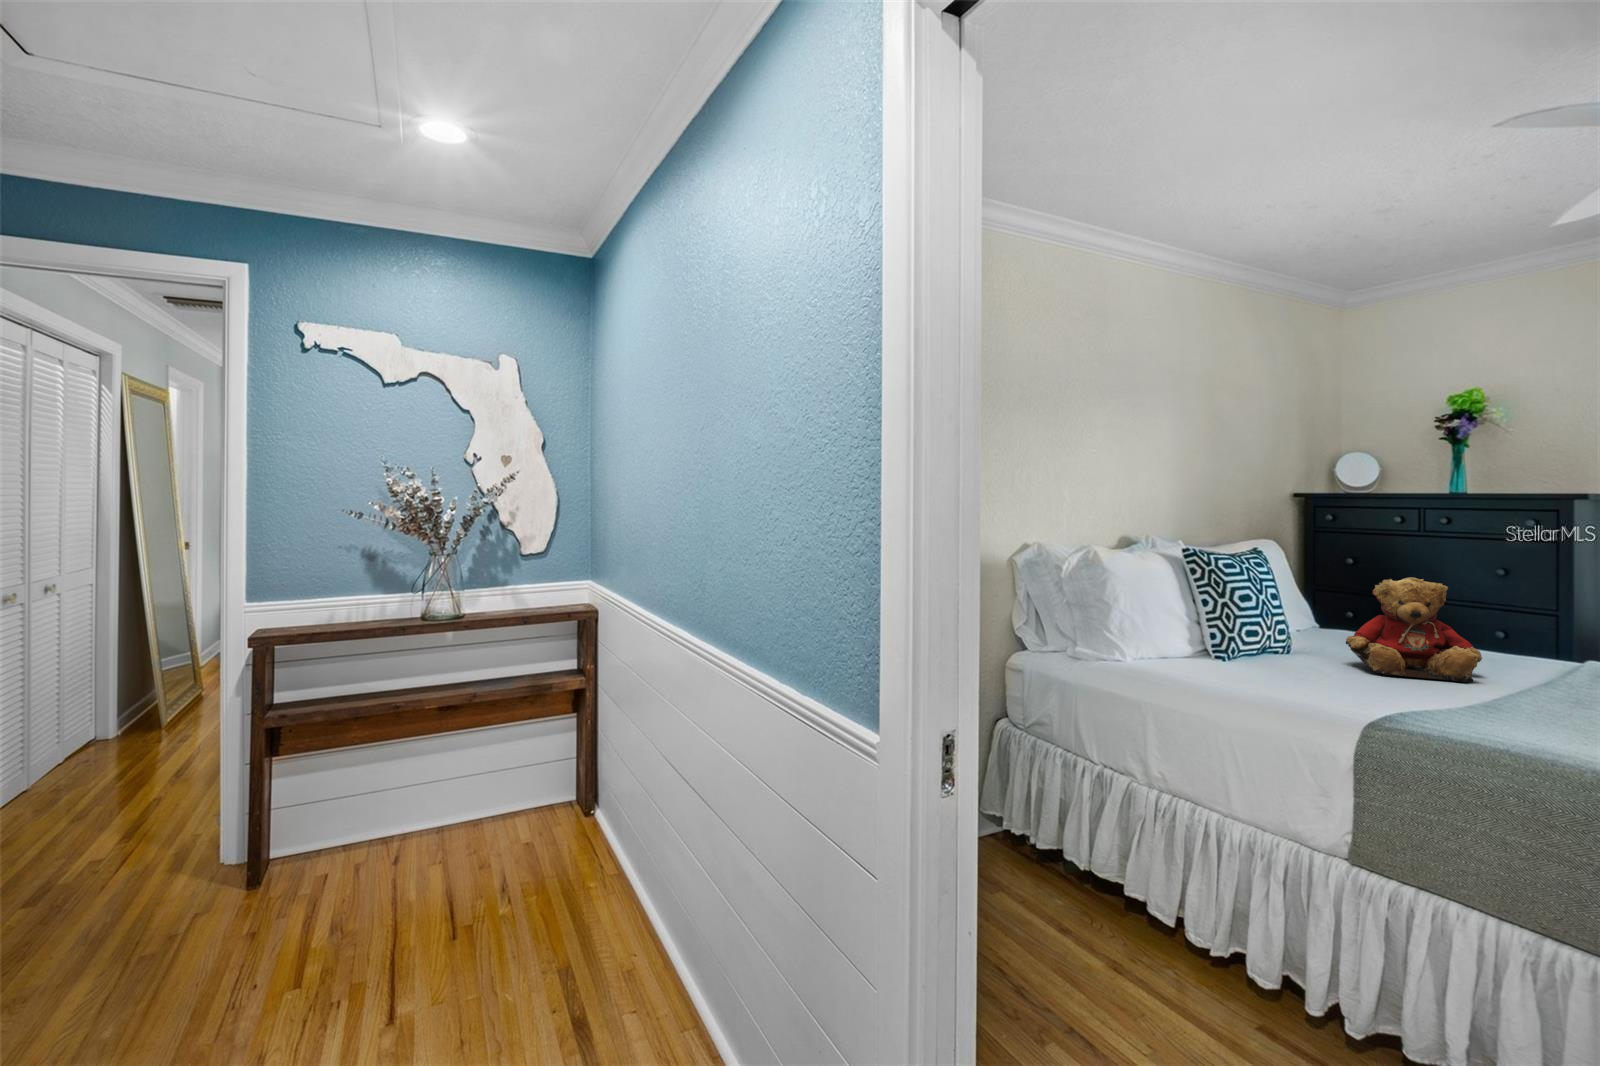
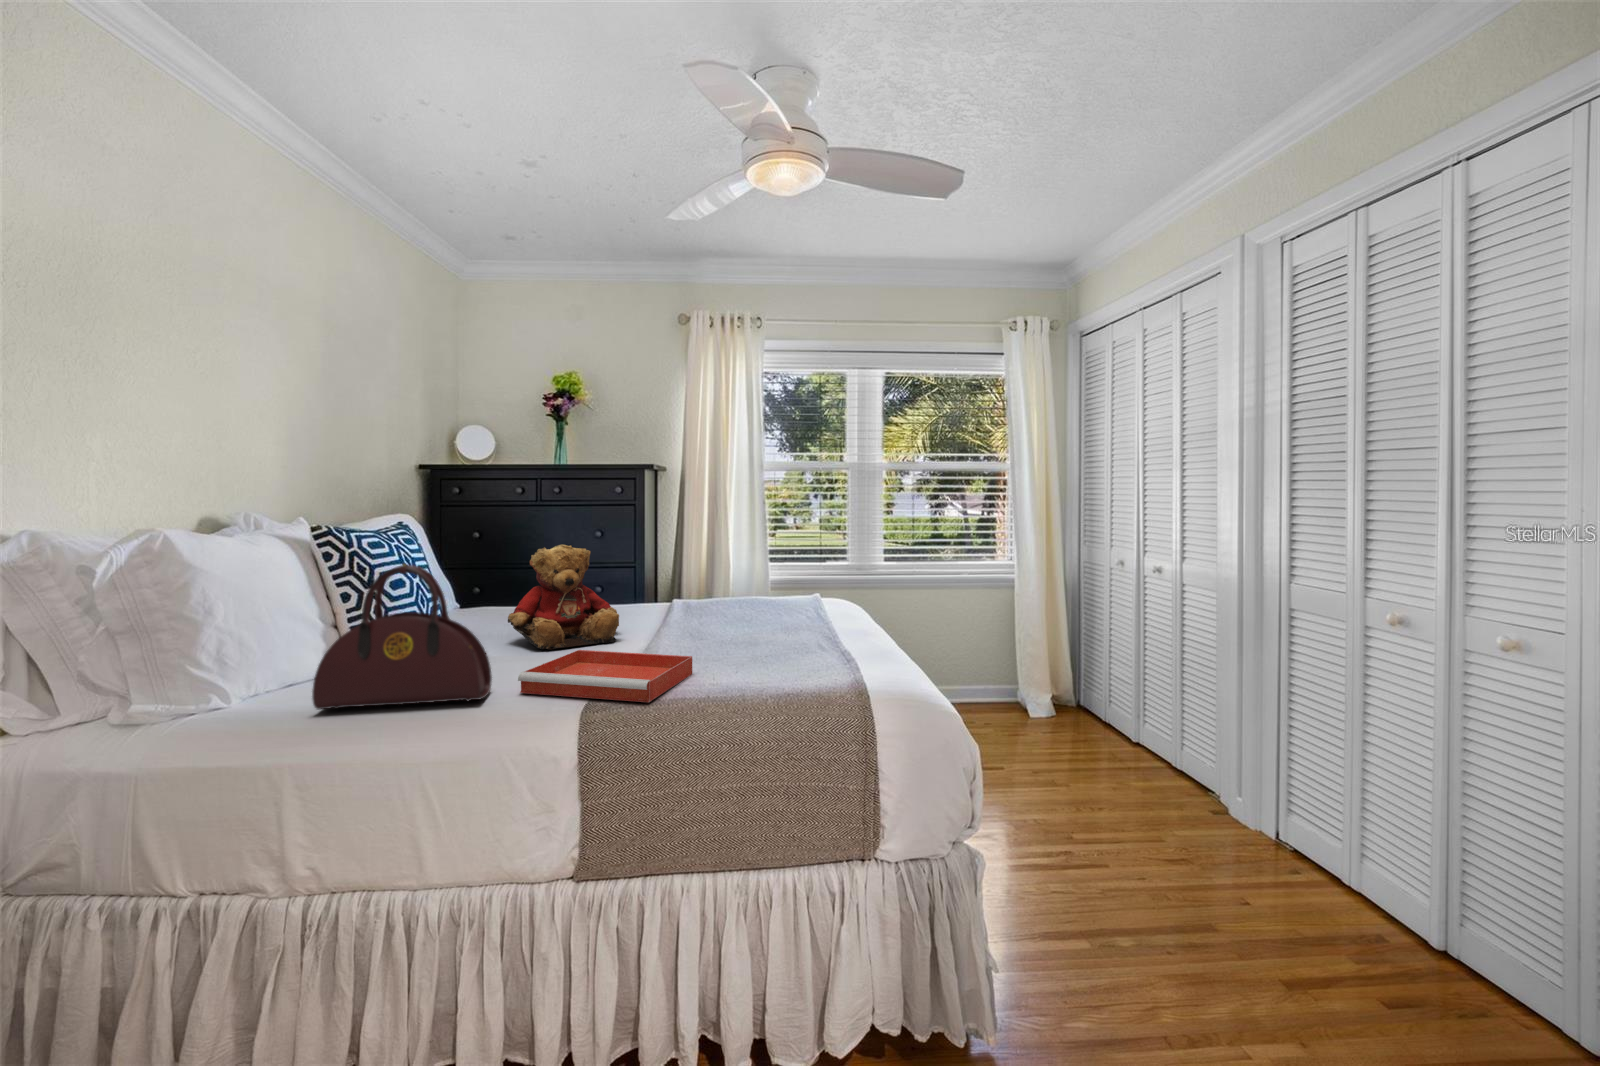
handbag: none [1173,581,1310,694] -> present [312,565,492,709]
tray: none [1332,678,1552,733] -> present [518,650,692,702]

